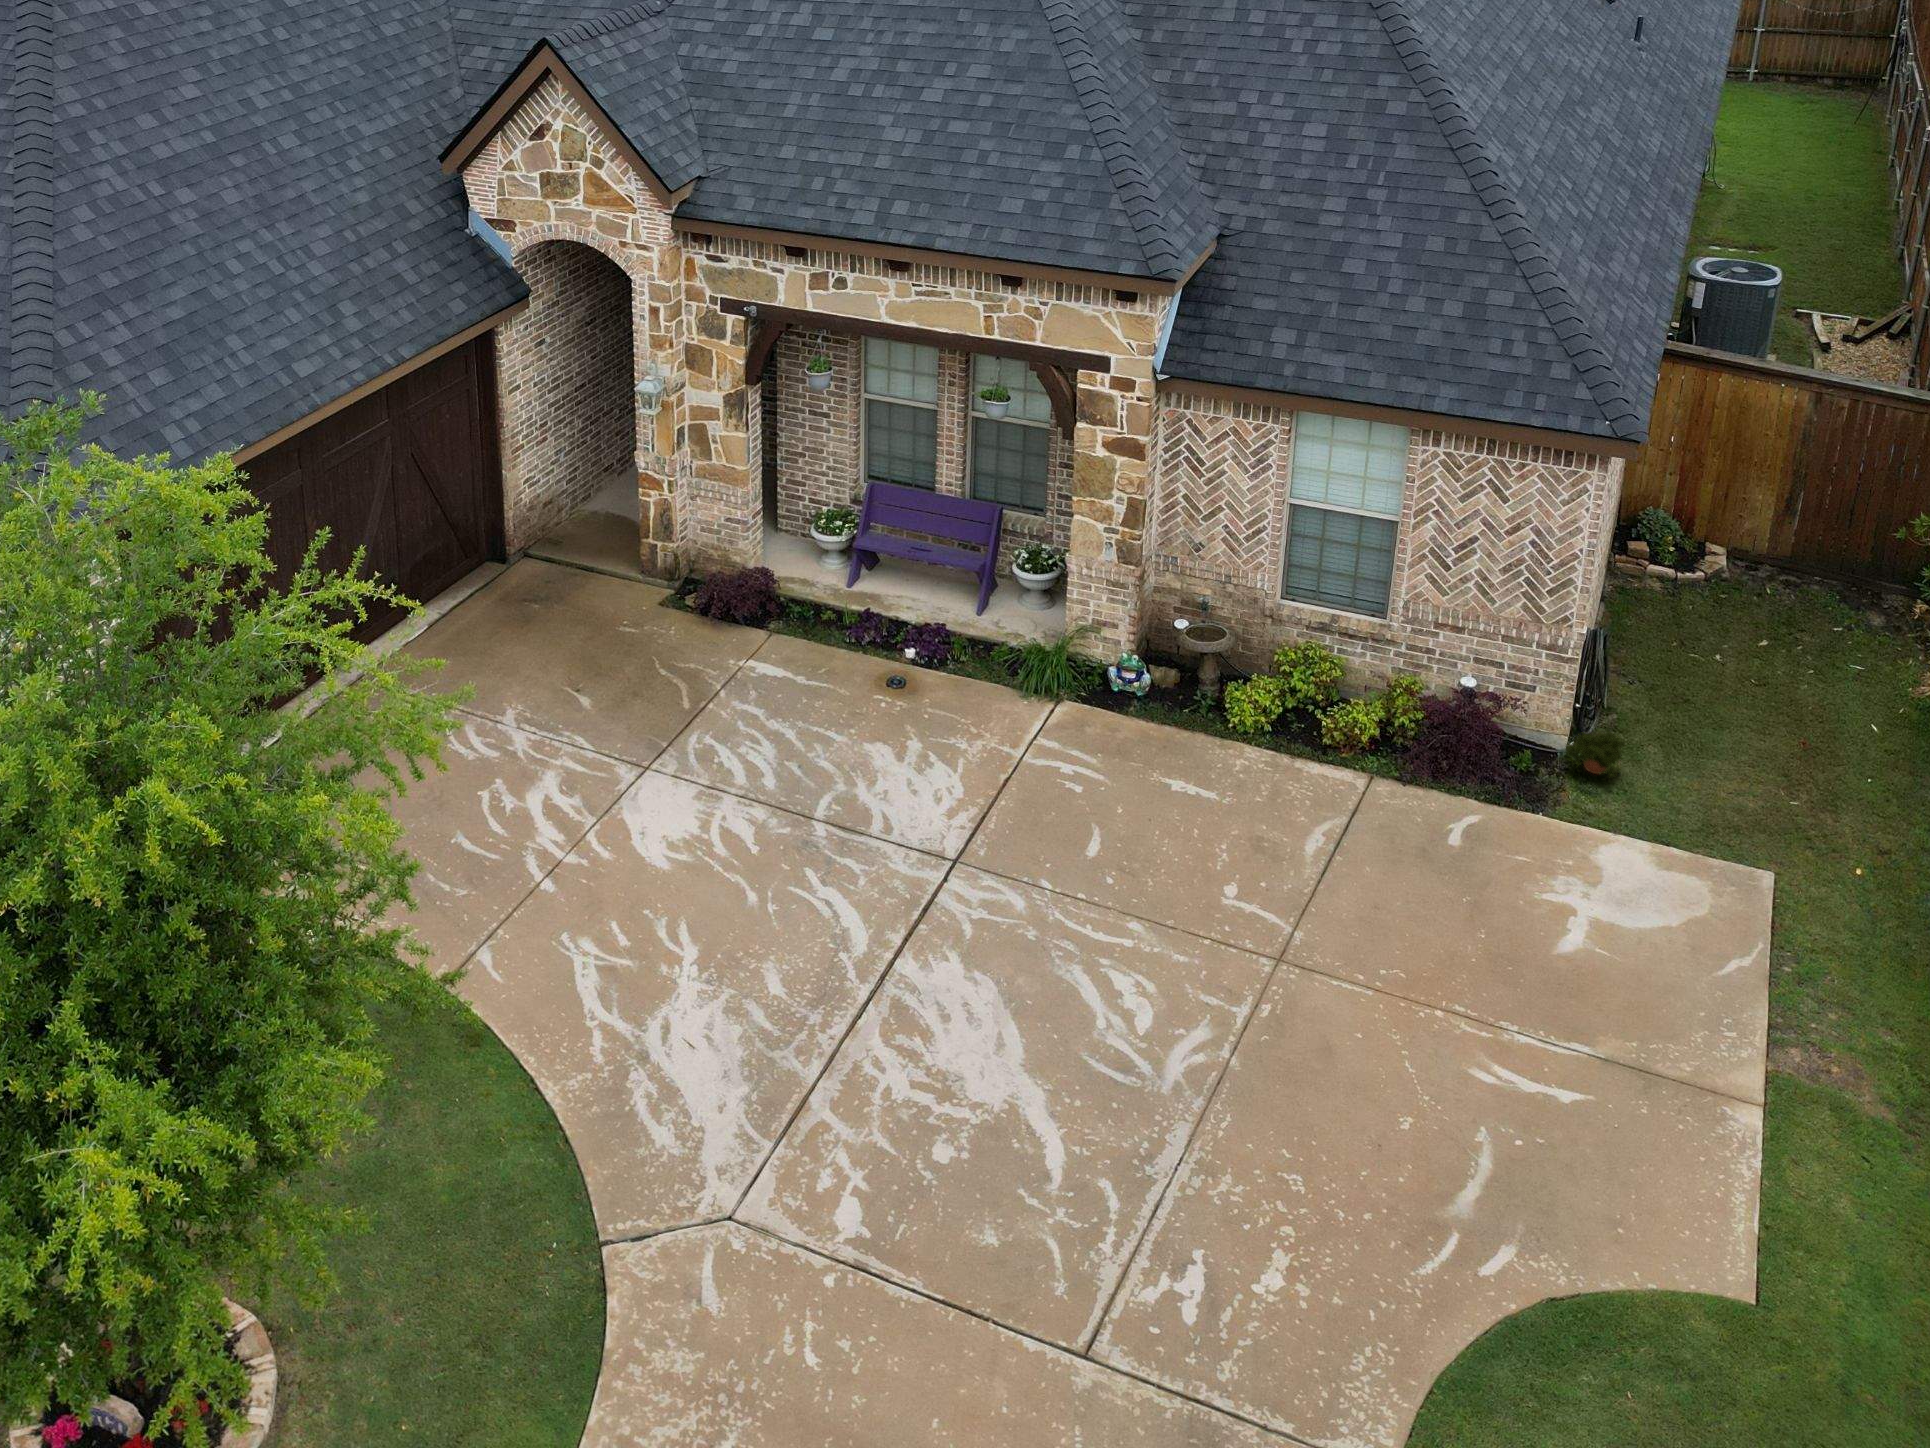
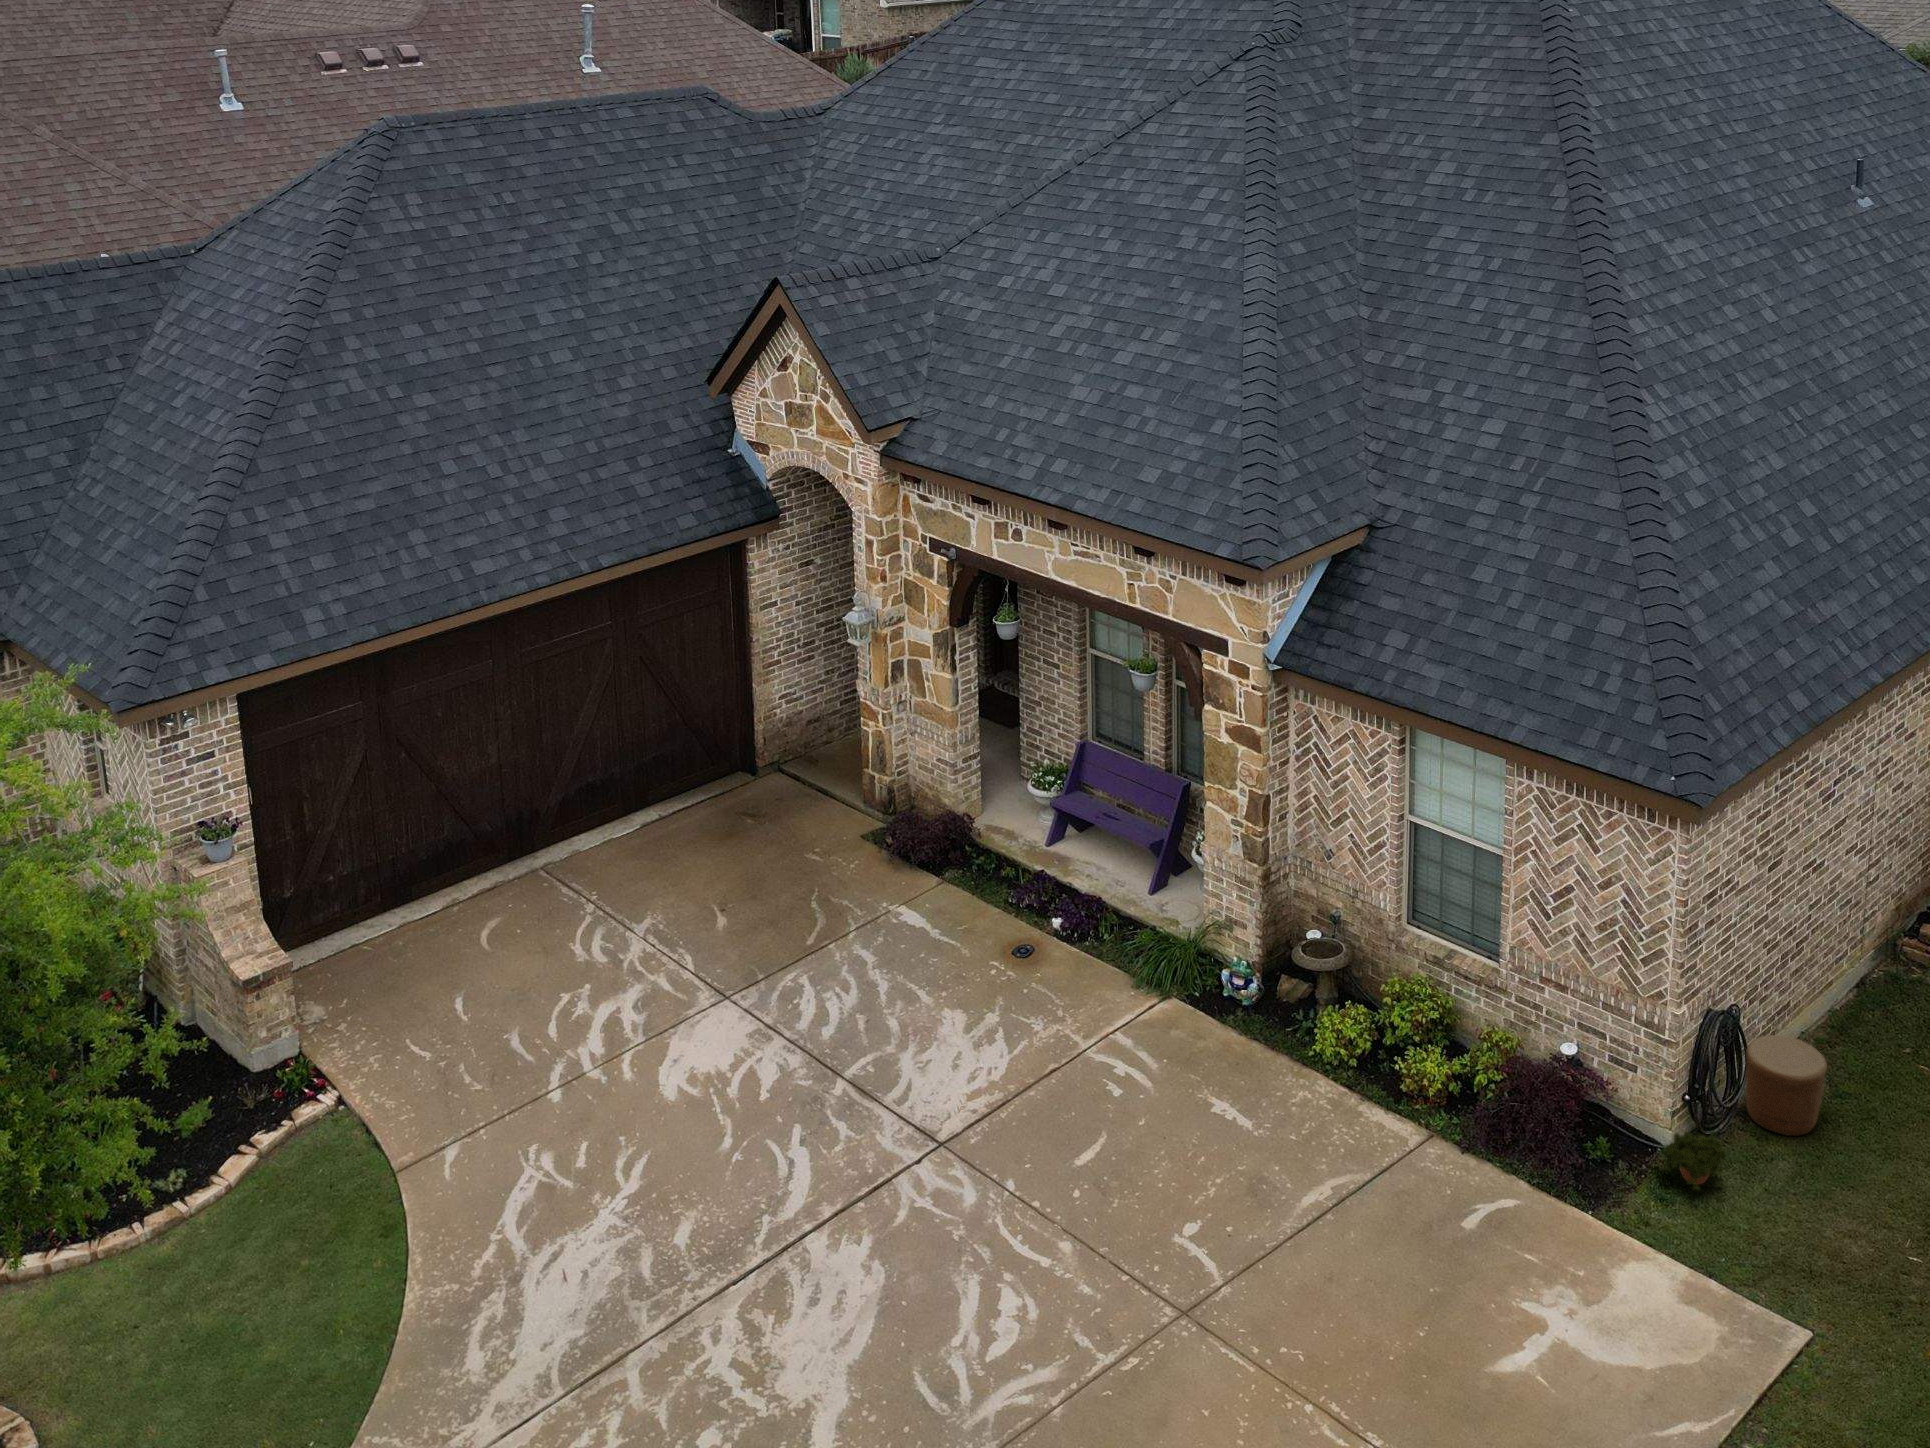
basket: none [1592,643,1668,725] -> present [1745,1035,1827,1136]

